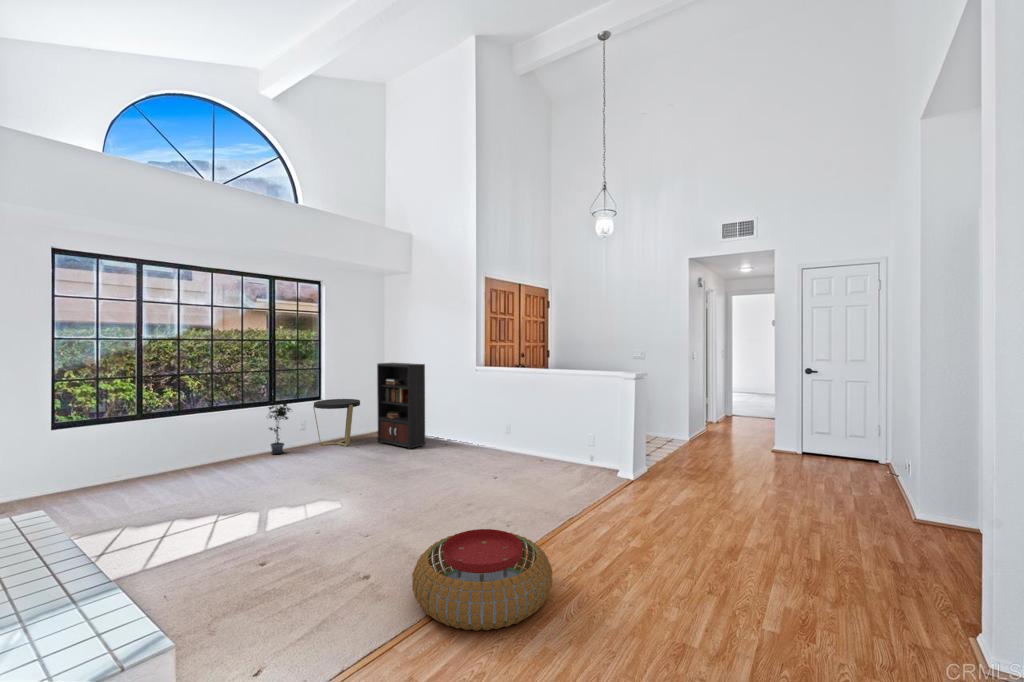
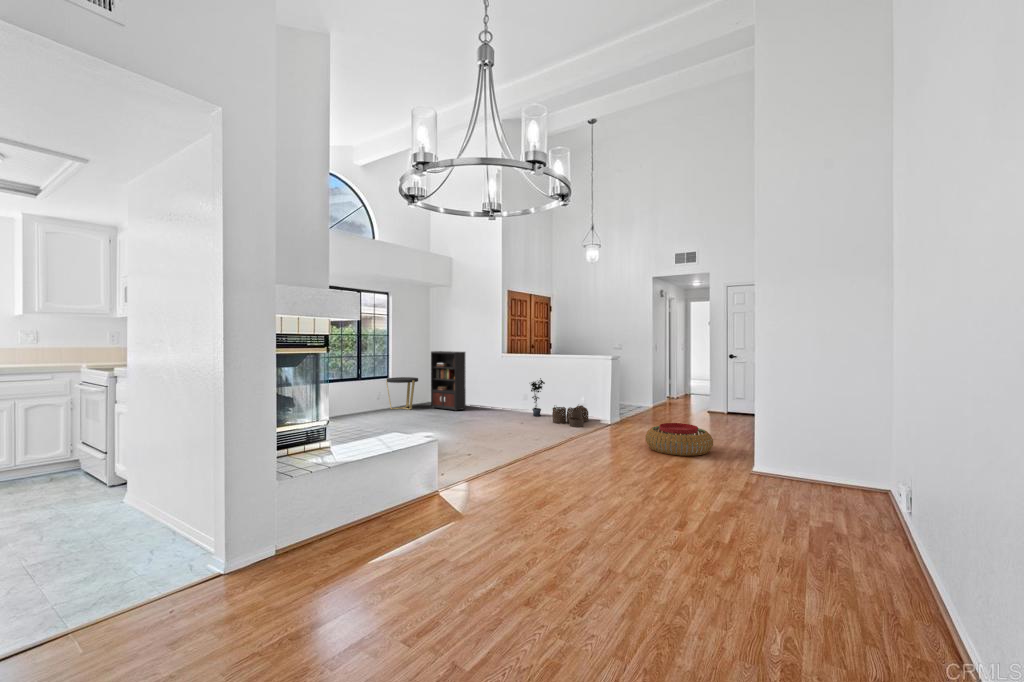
potted plant: present [269,402,291,454] -> present [531,378,545,416]
woven basket: none [546,445,600,488] -> present [553,405,588,427]
pouf: present [412,529,552,631] -> present [645,423,713,456]

